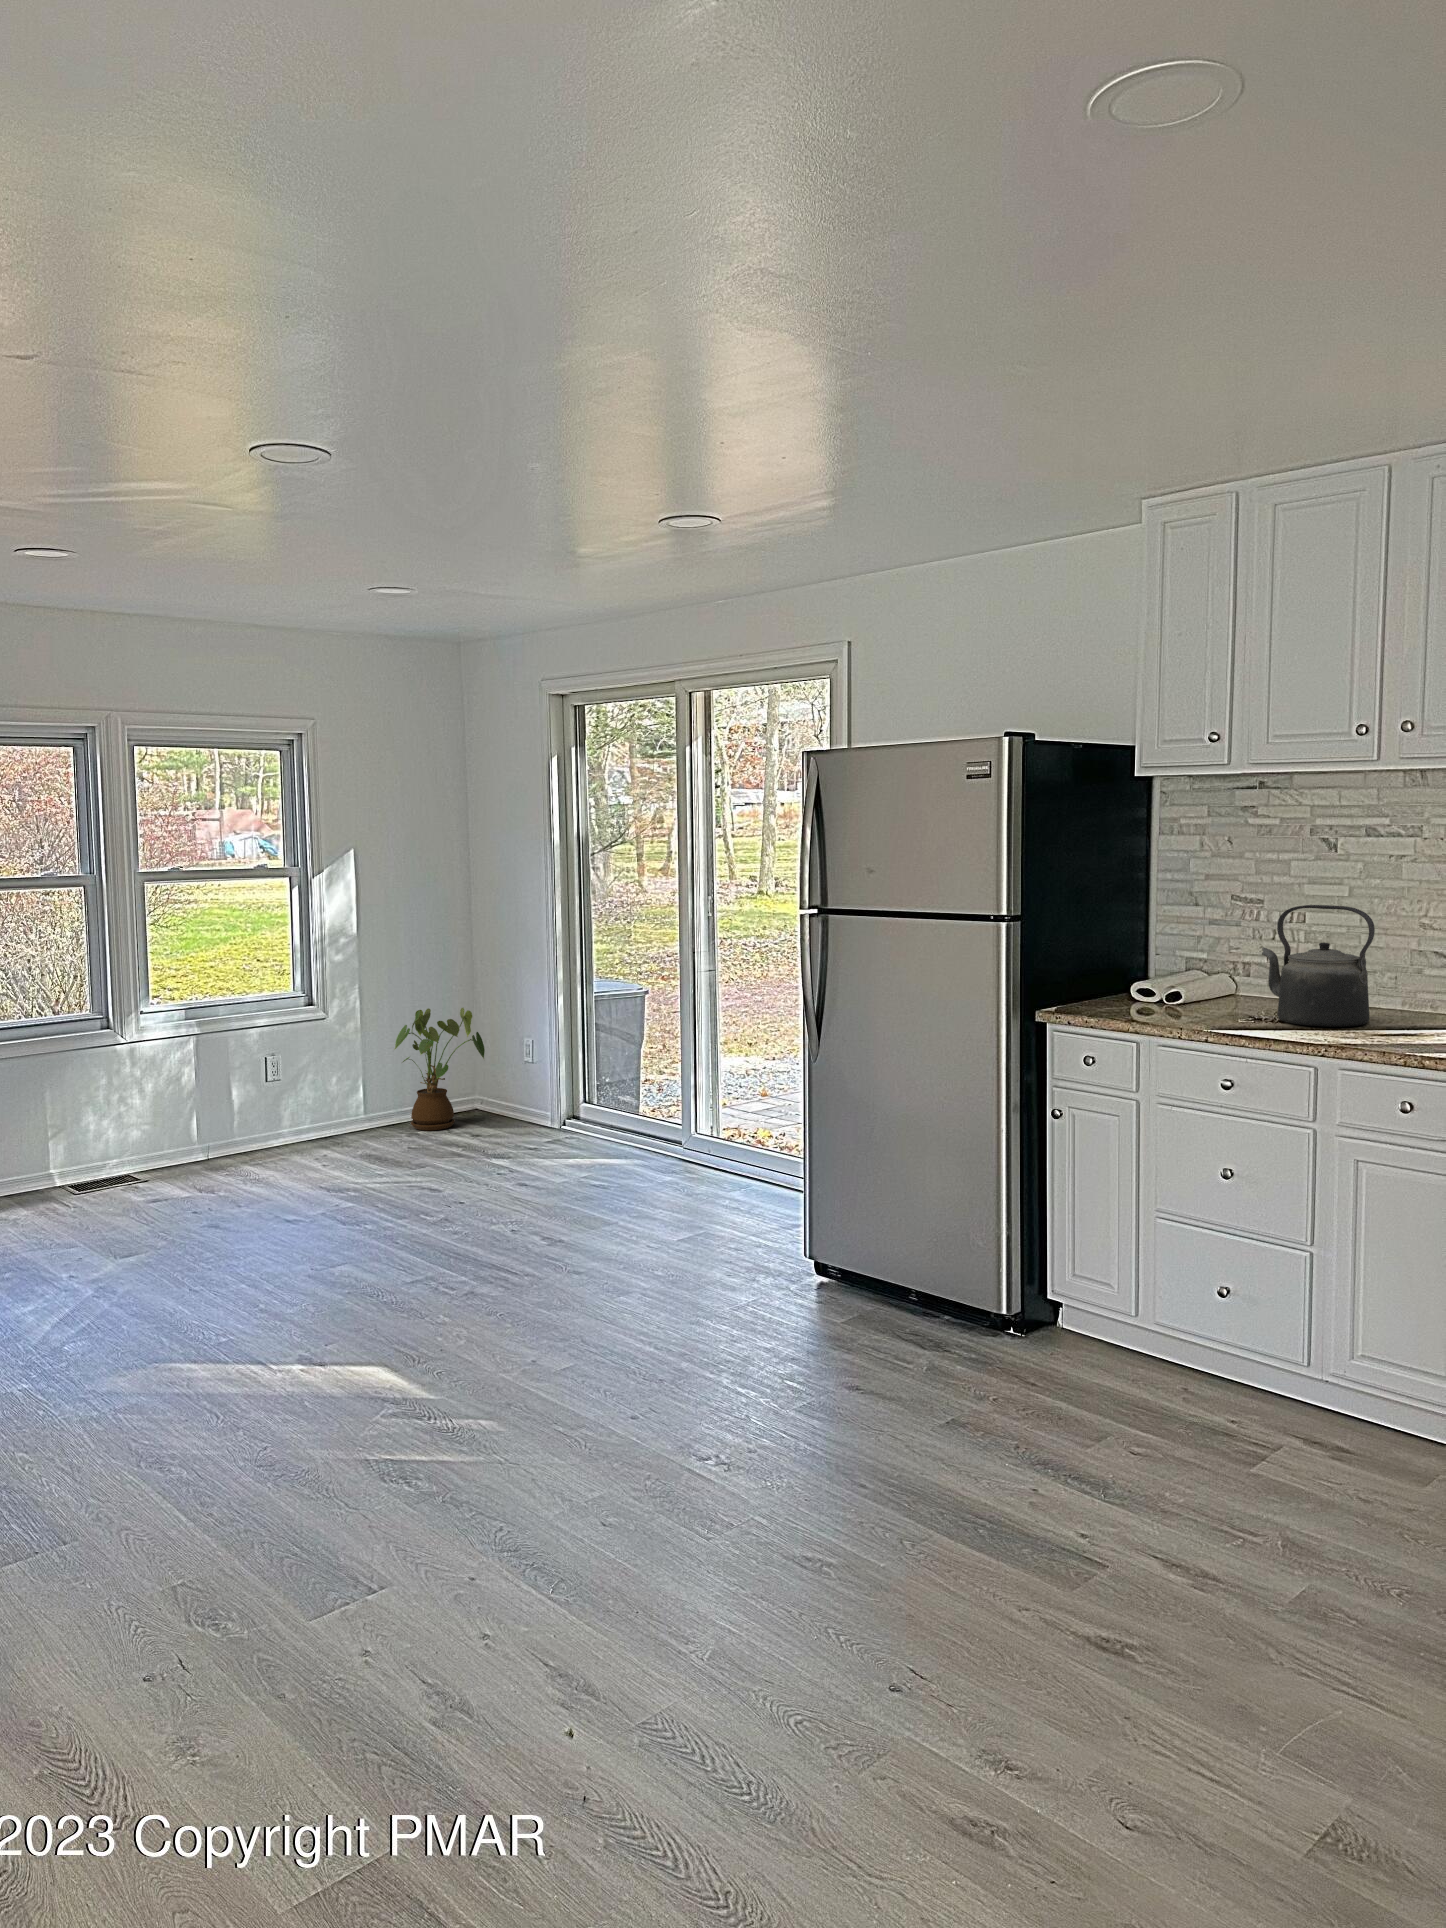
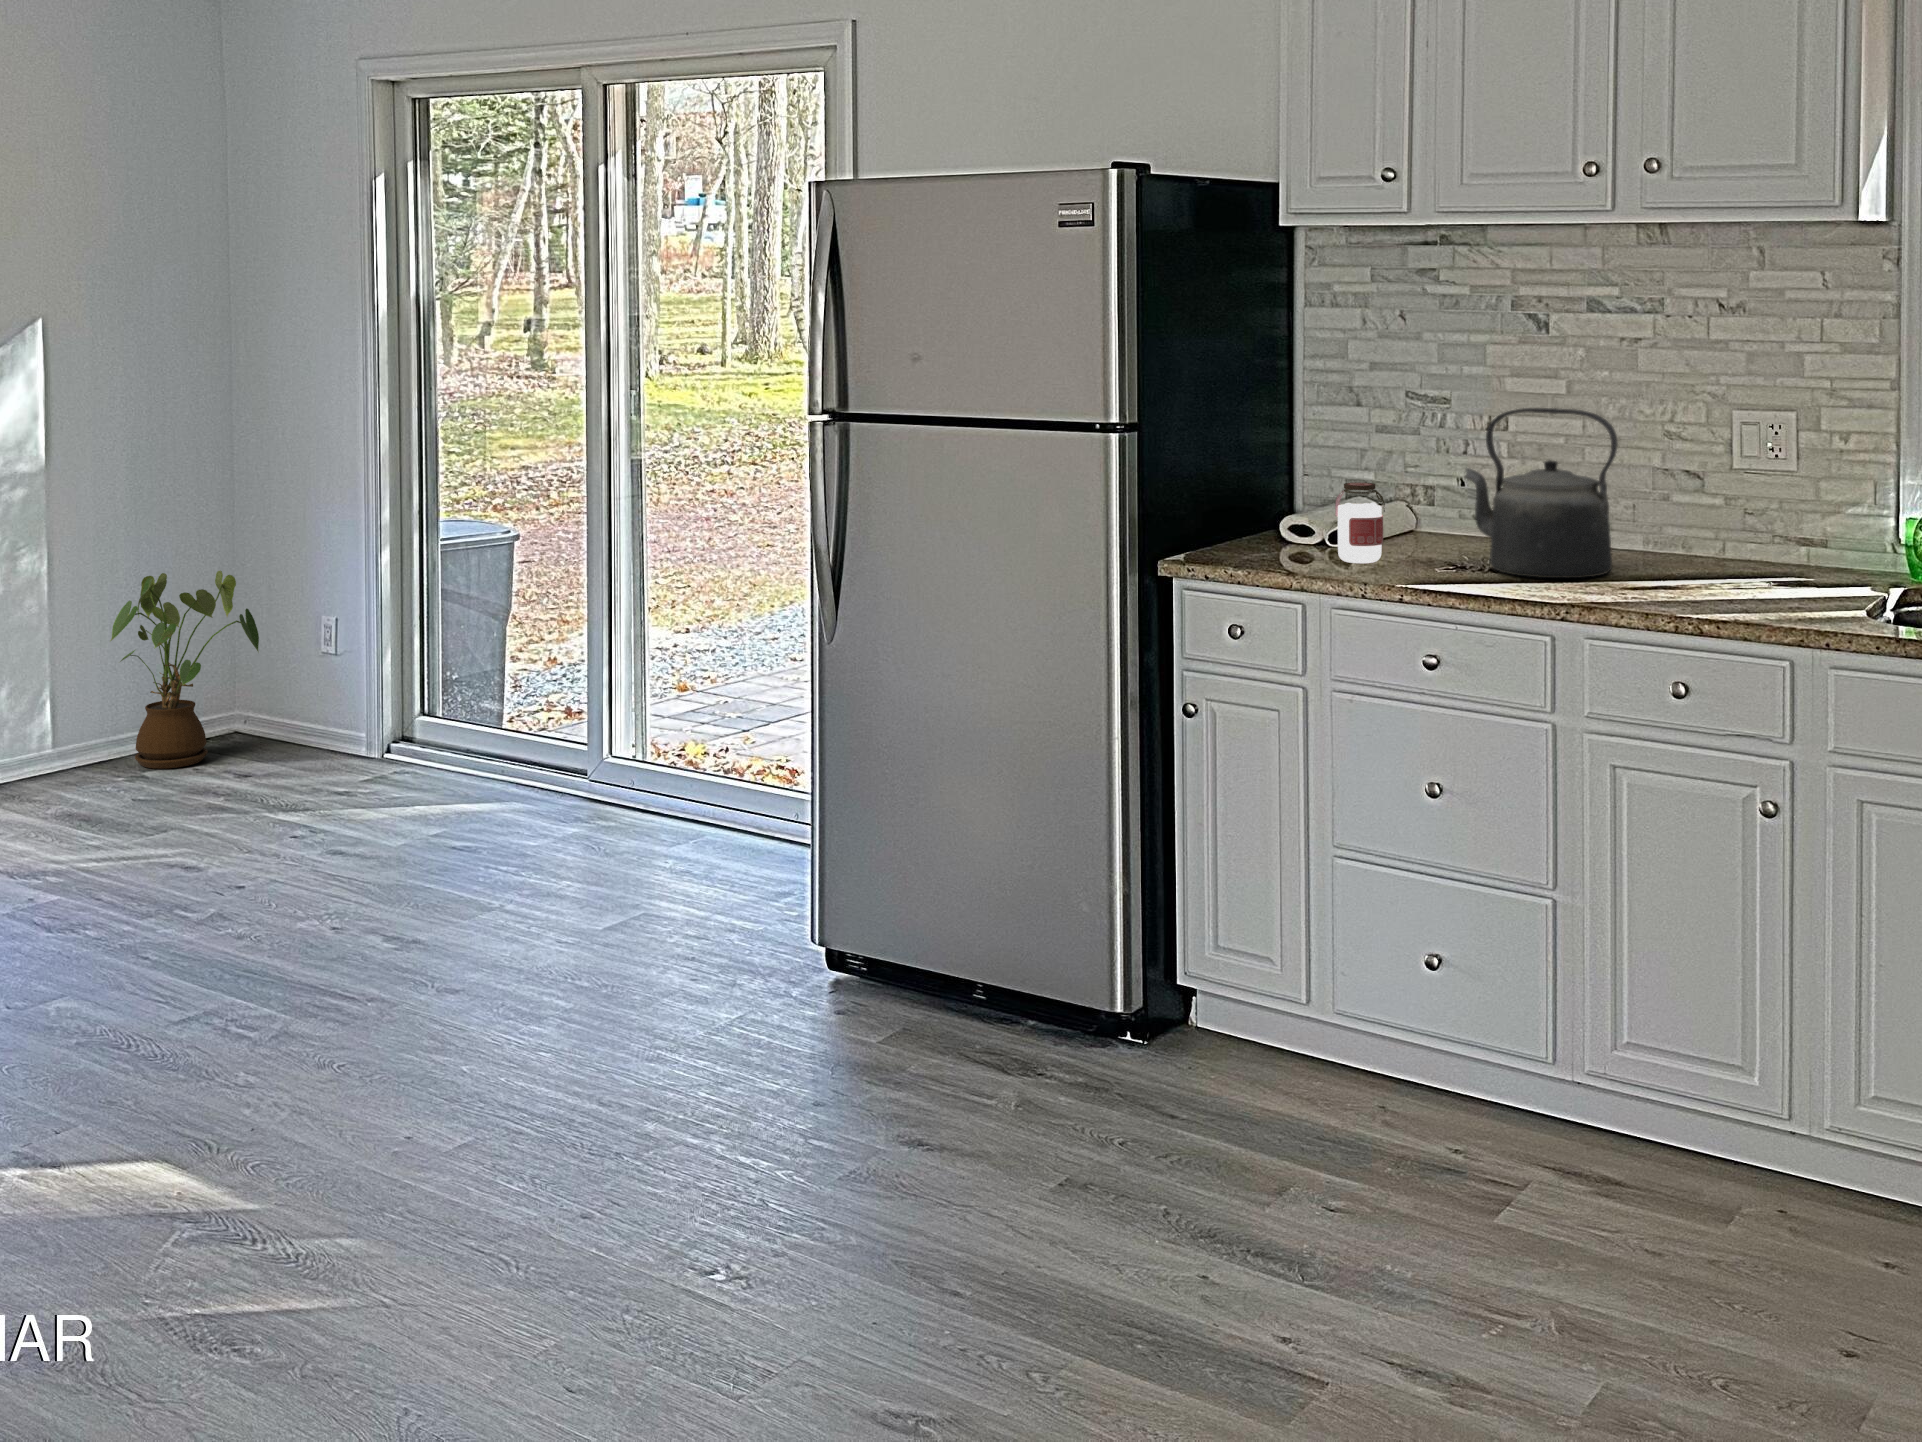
jar: none [1166,957,1202,1014] -> present [1335,482,1385,563]

